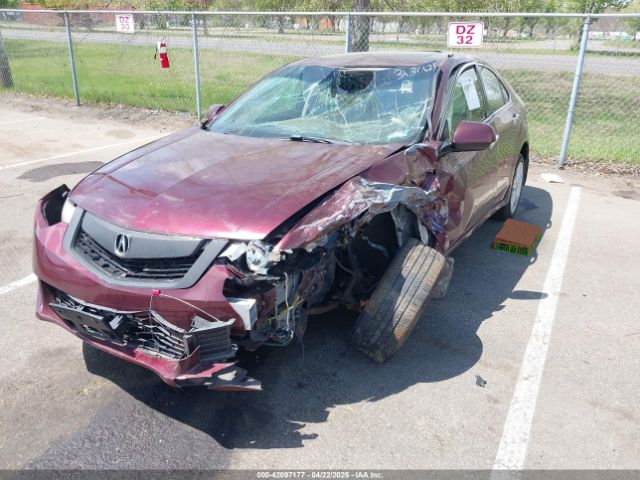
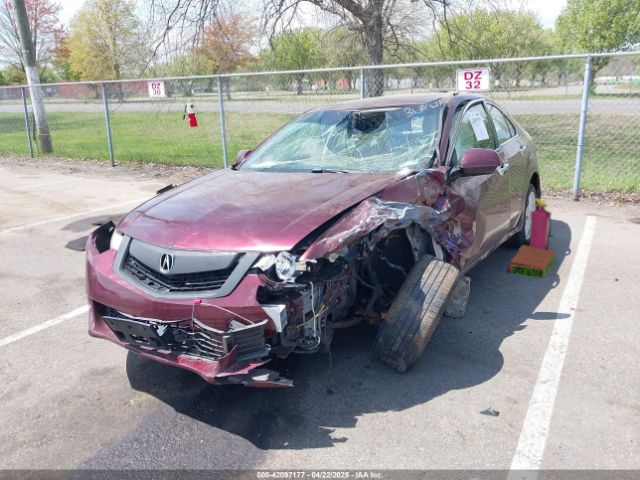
fire extinguisher: none [514,169,540,223] -> present [530,199,551,249]

